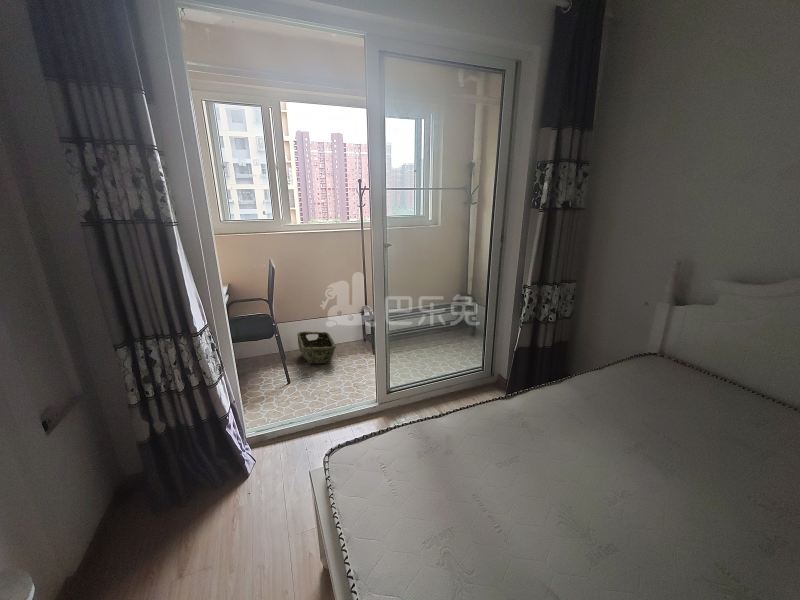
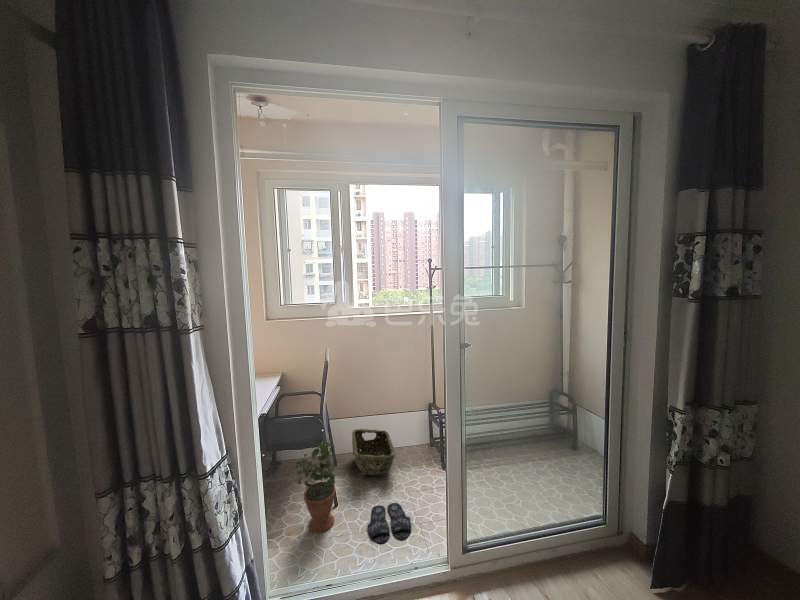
potted plant: none [253,328,290,401] -> present [295,435,335,533]
slippers: none [317,378,351,401] -> present [368,503,411,544]

